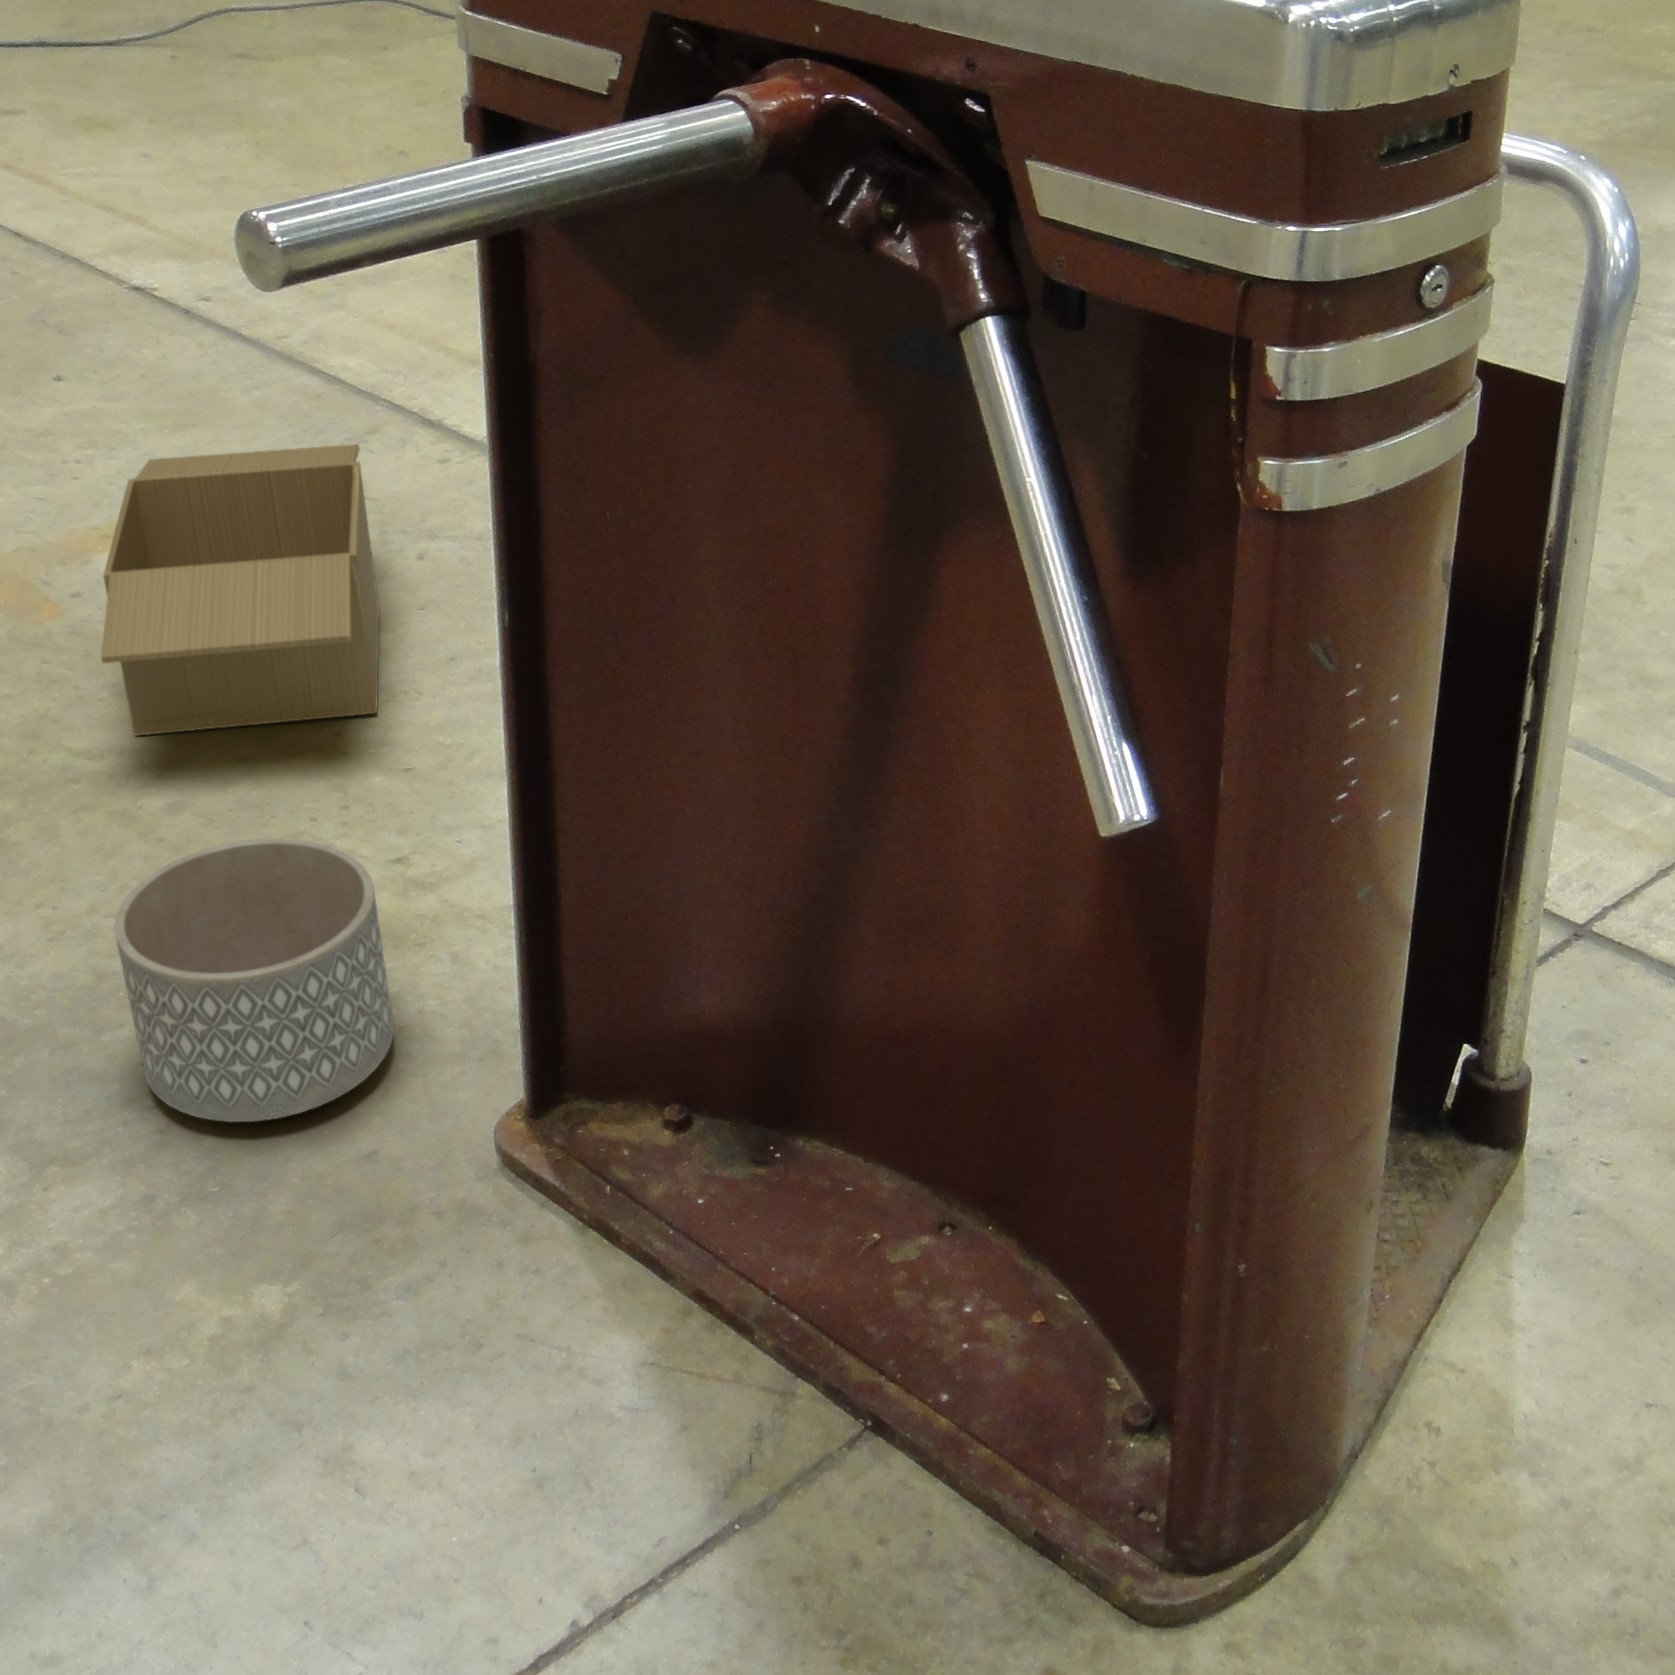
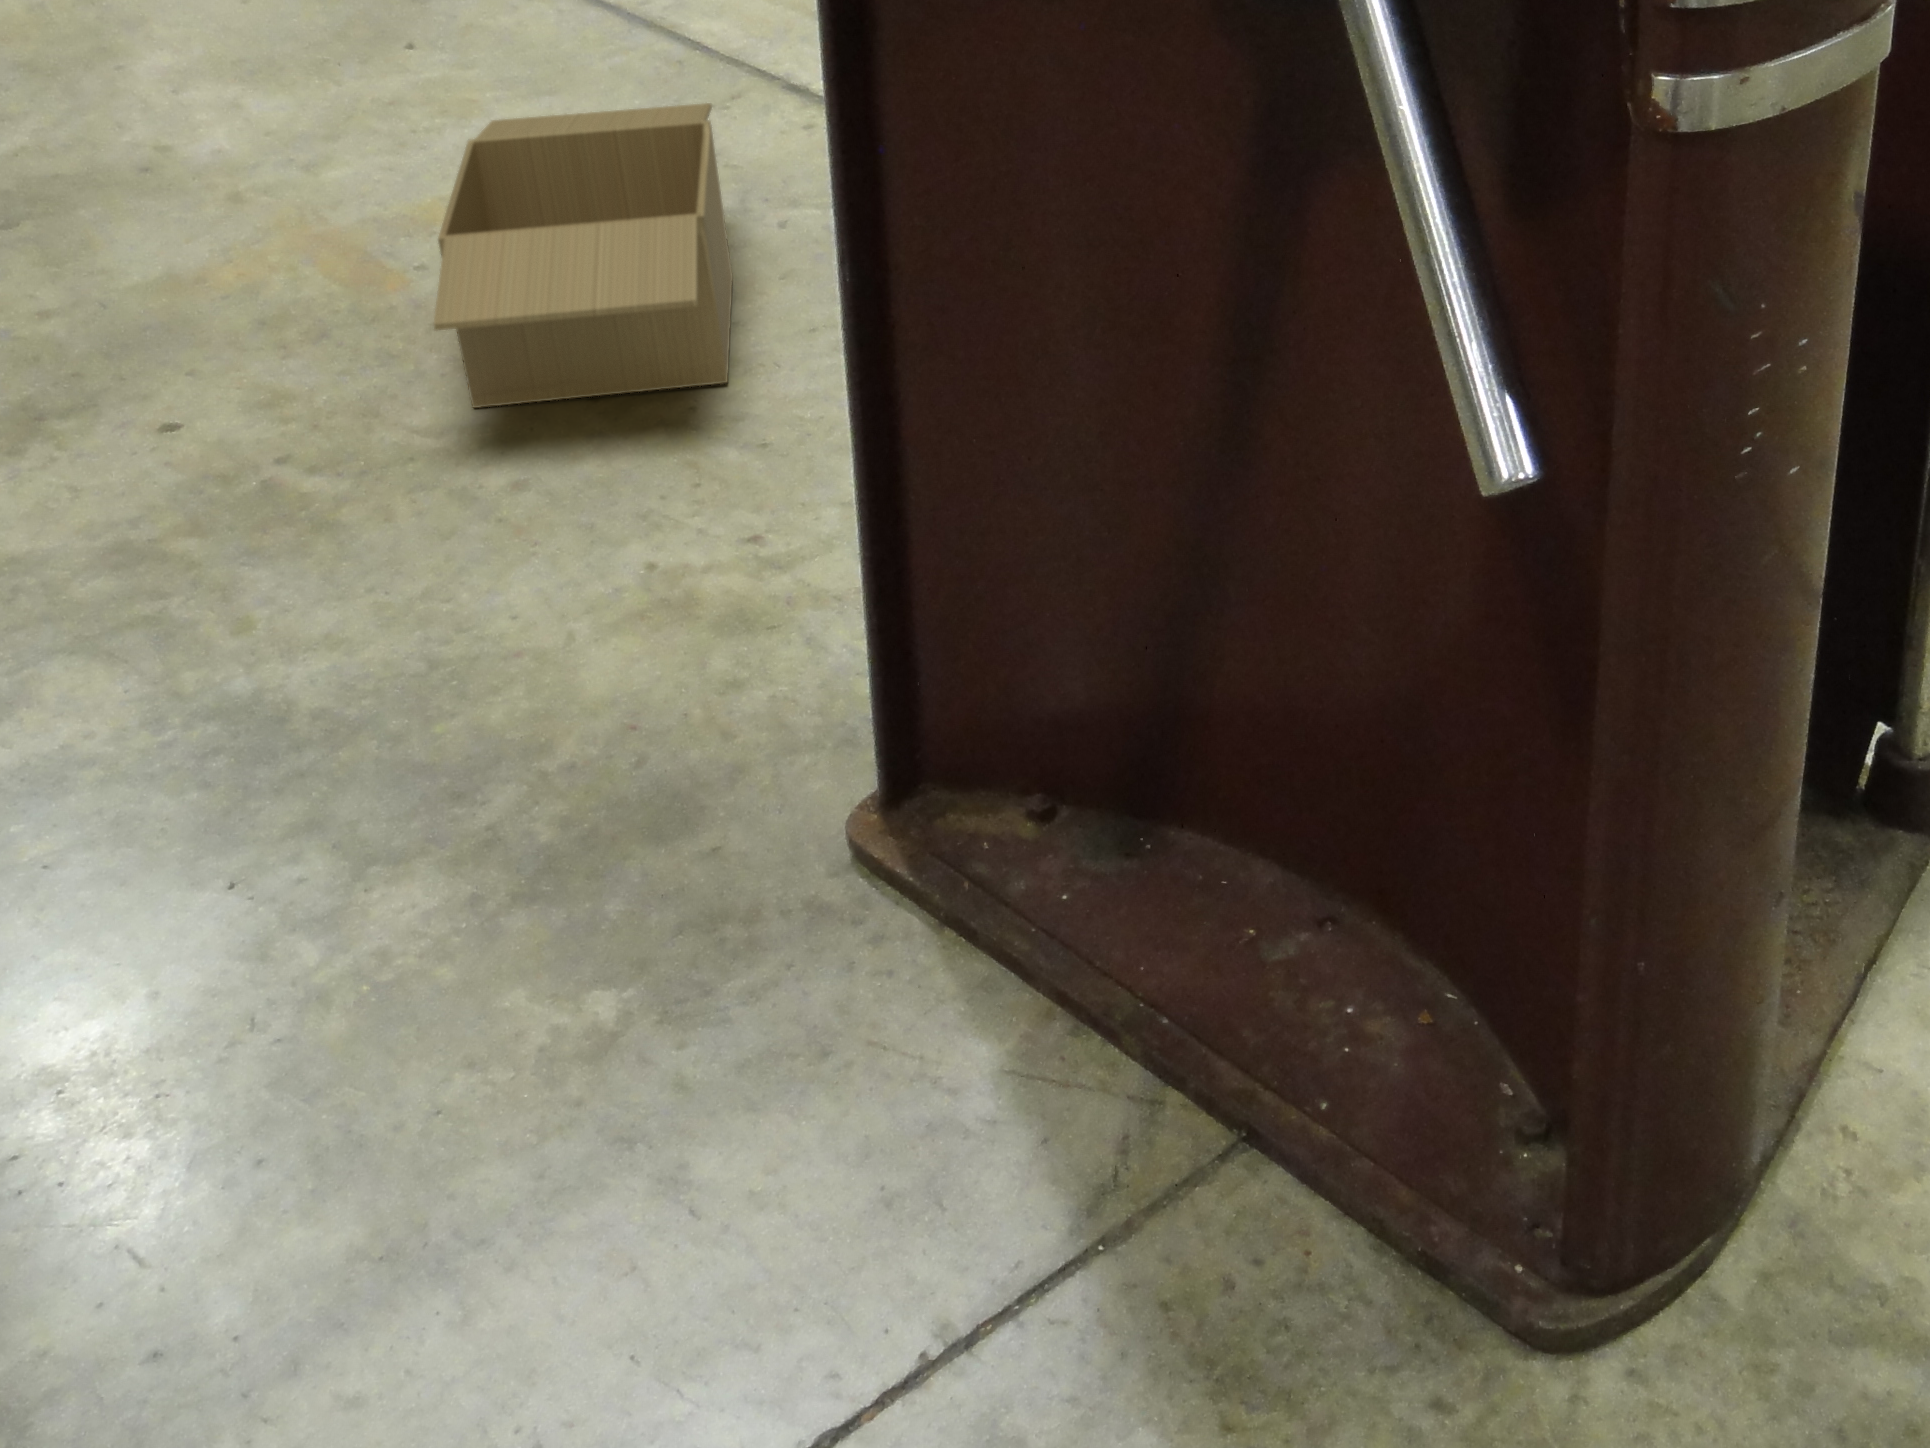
planter: present [114,838,393,1122] -> none [436,512,737,814]

